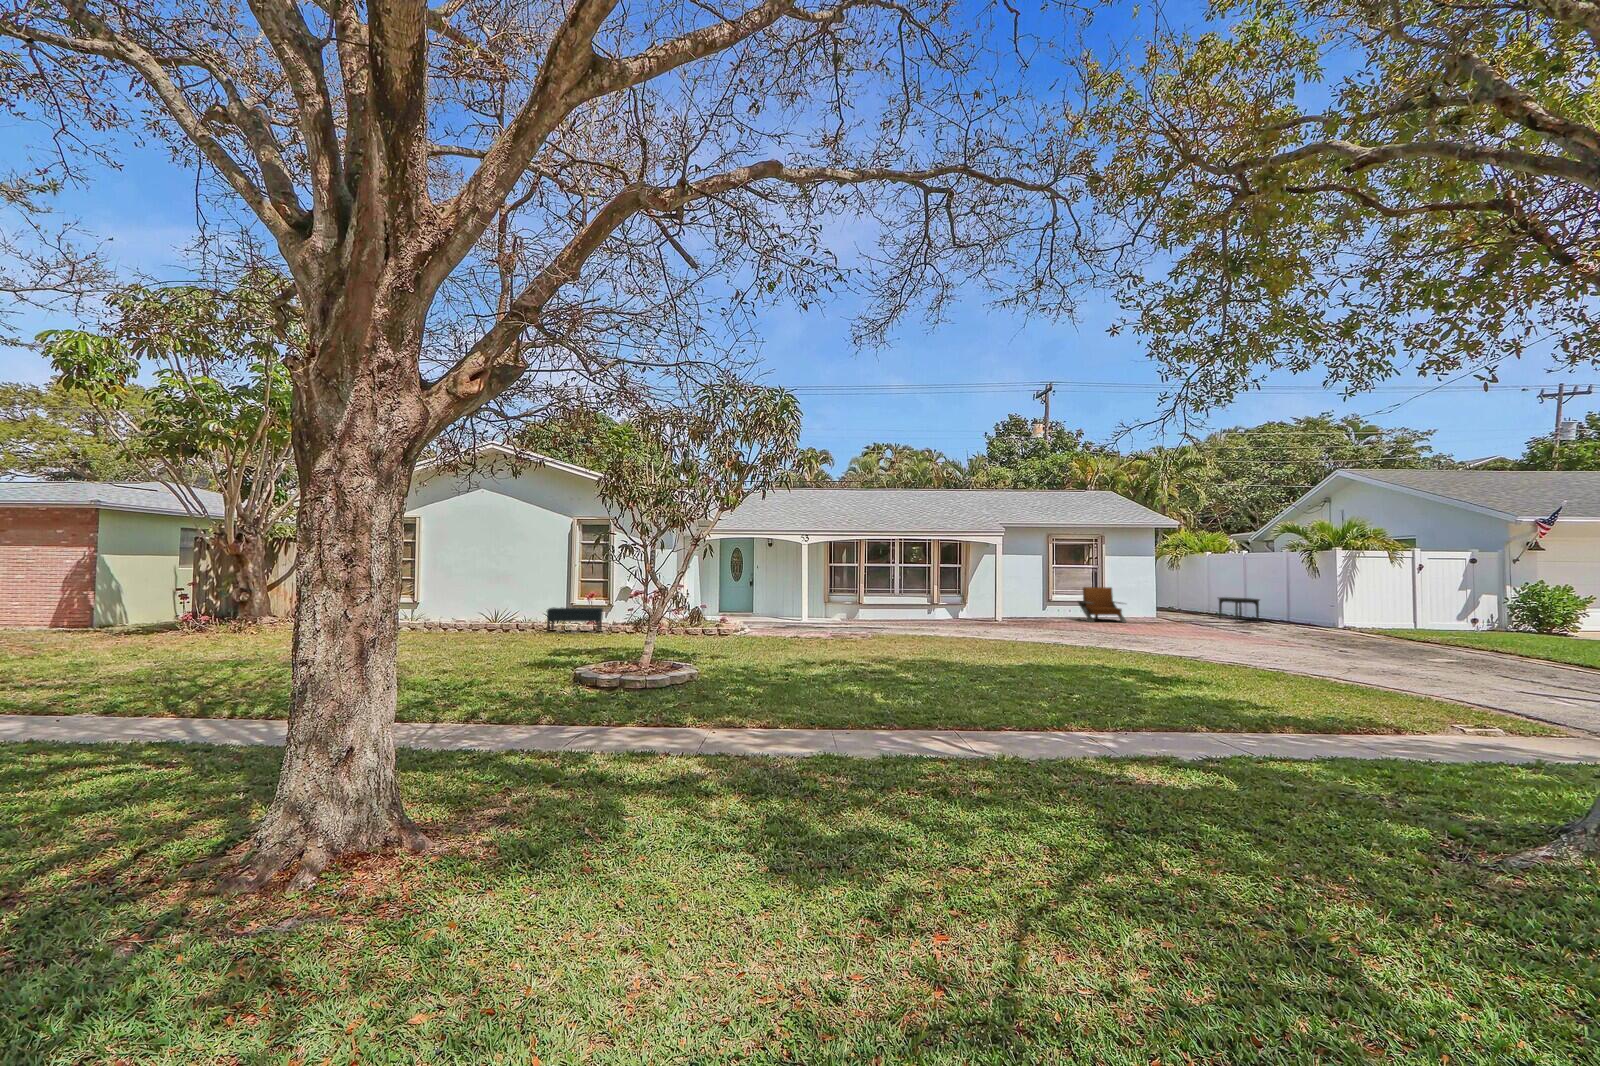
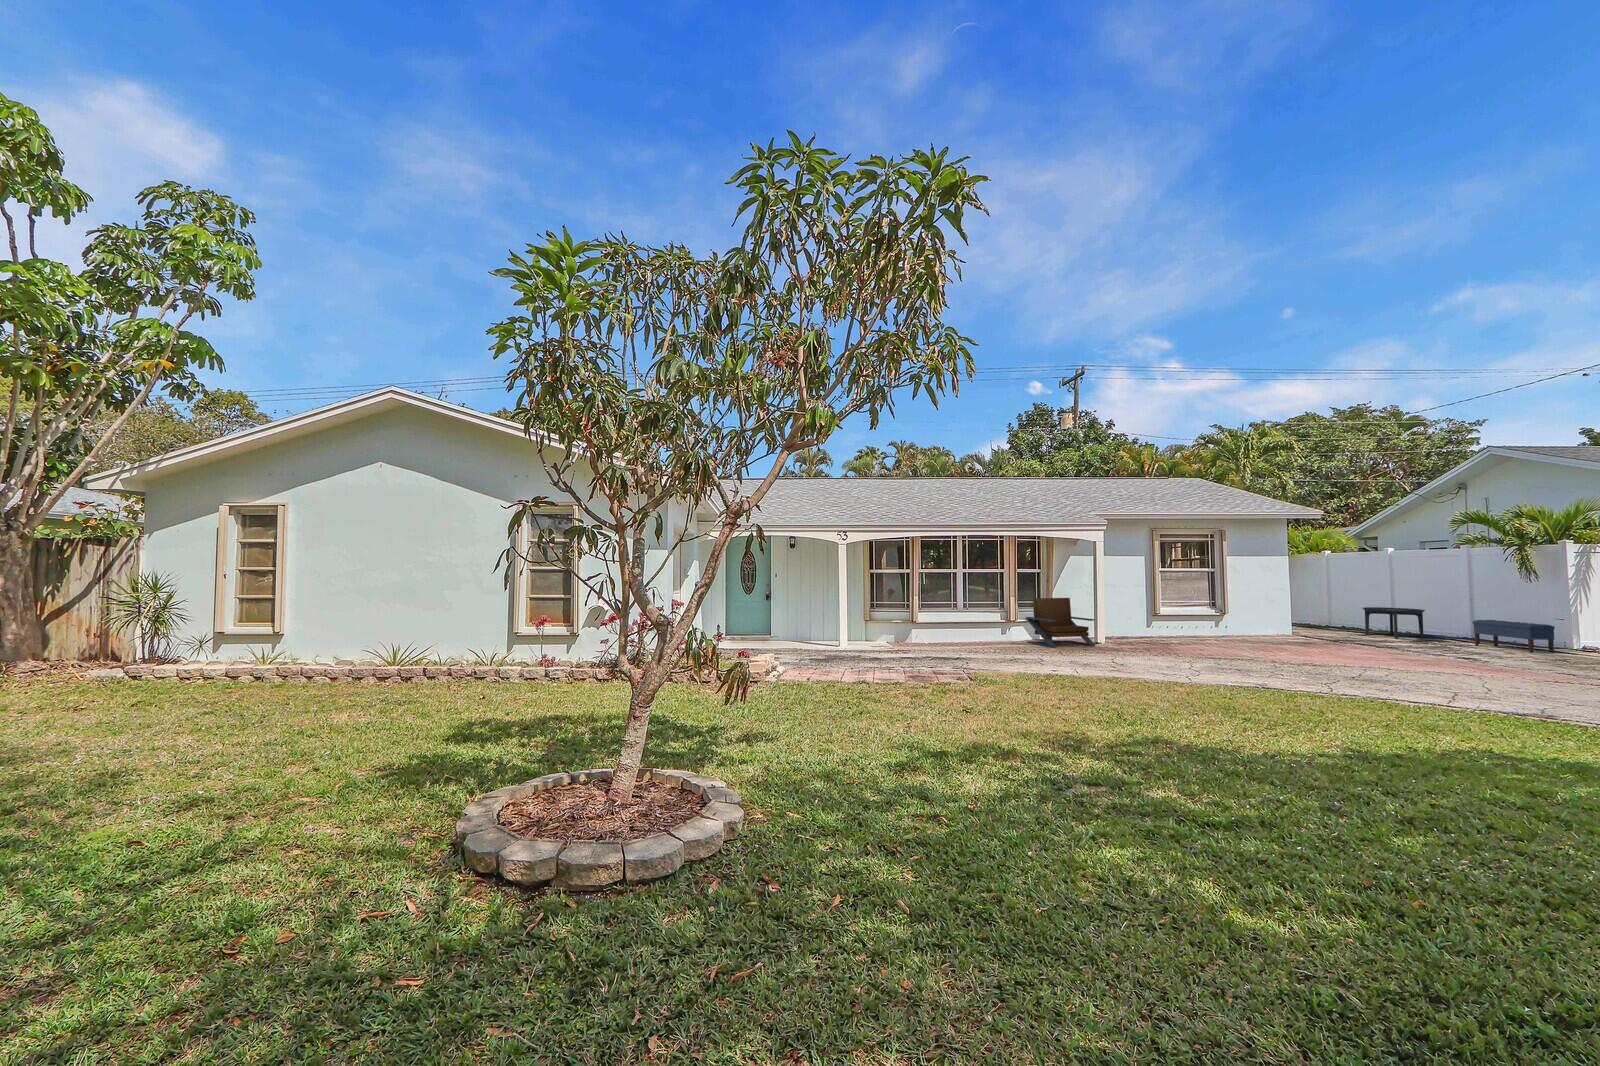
lounge chair: present [1078,587,1127,623] -> present [1026,598,1095,647]
bench: present [546,608,603,632] -> present [1472,620,1555,653]

